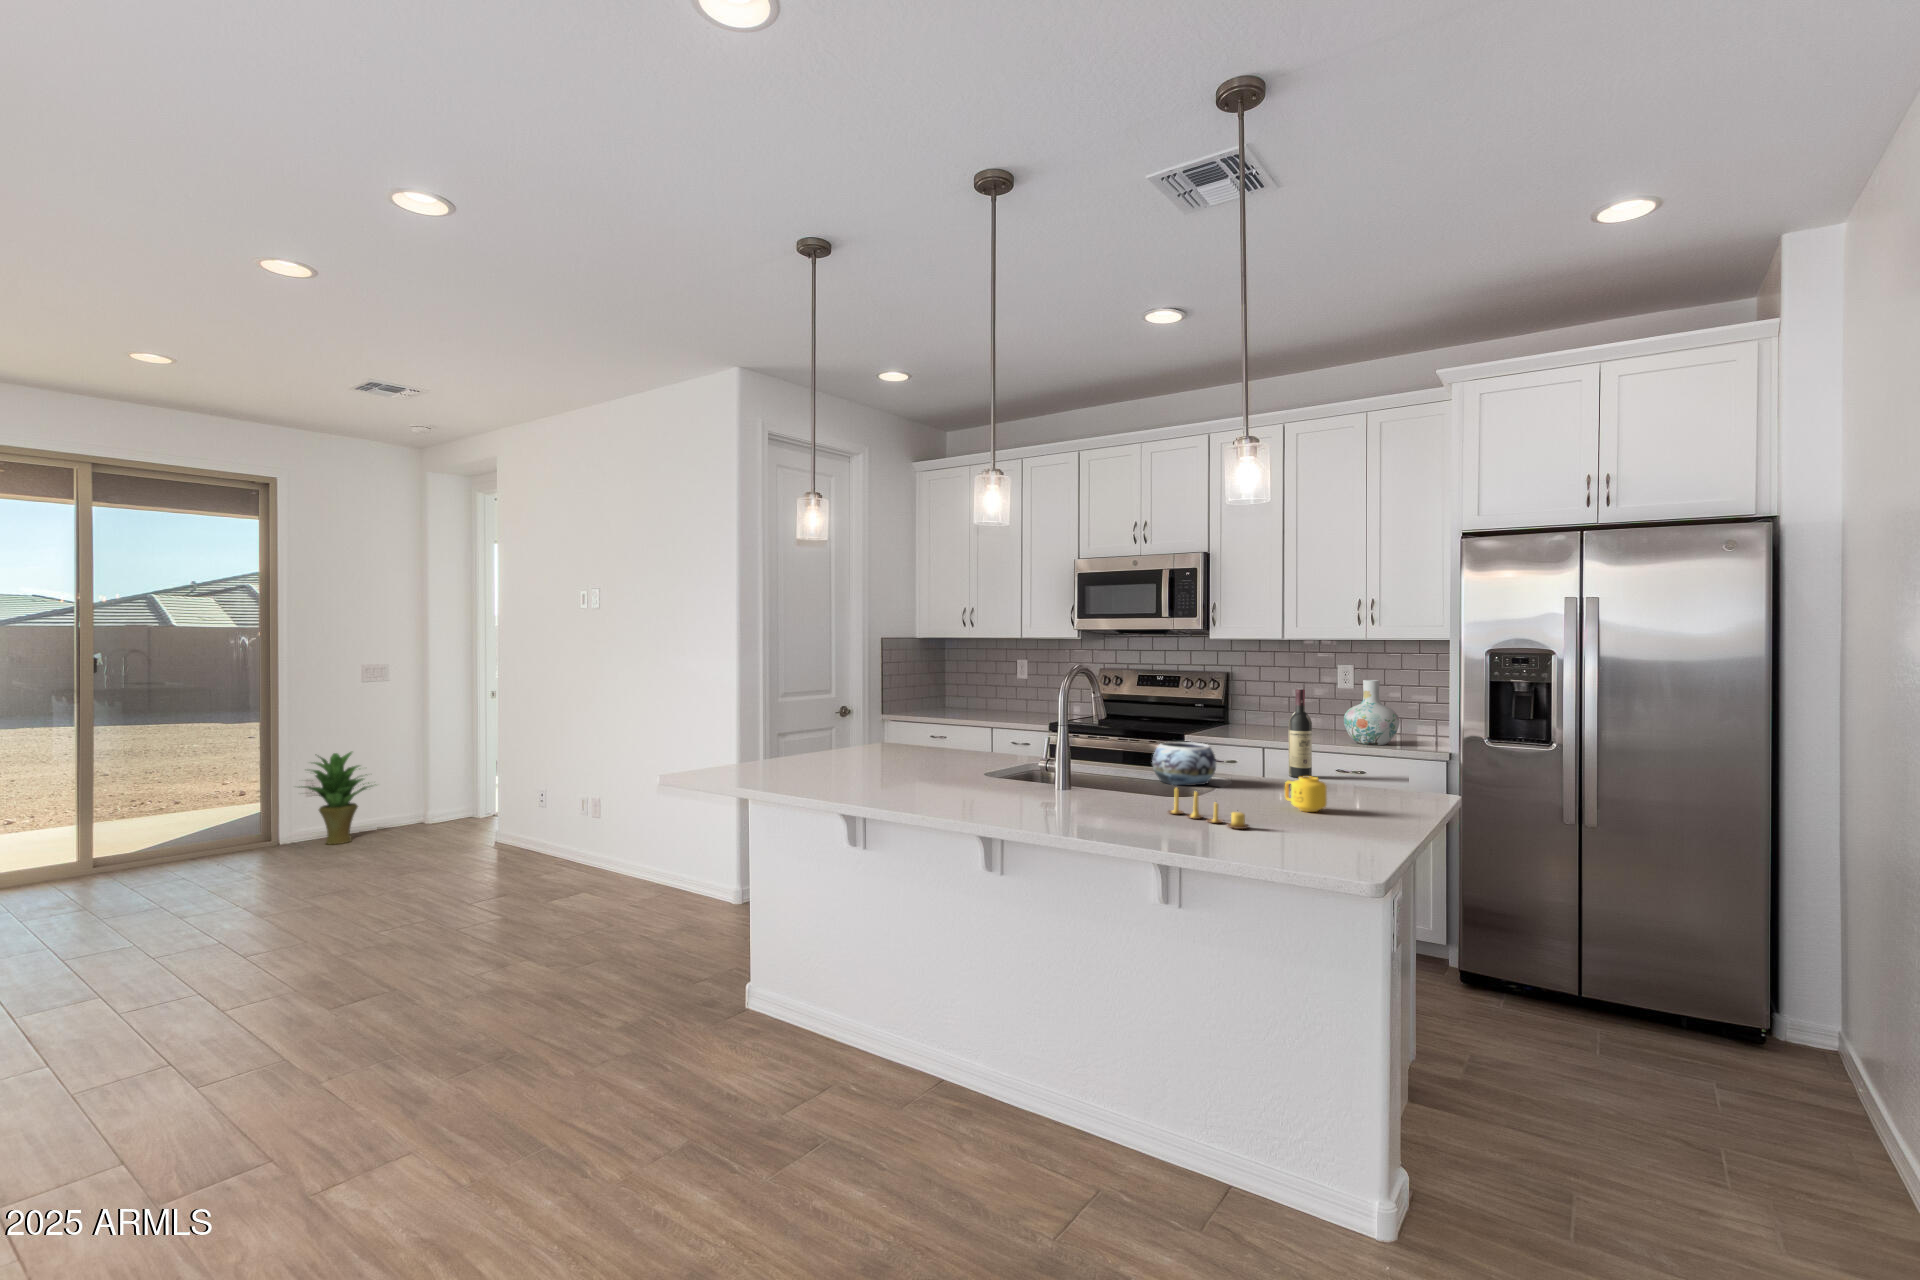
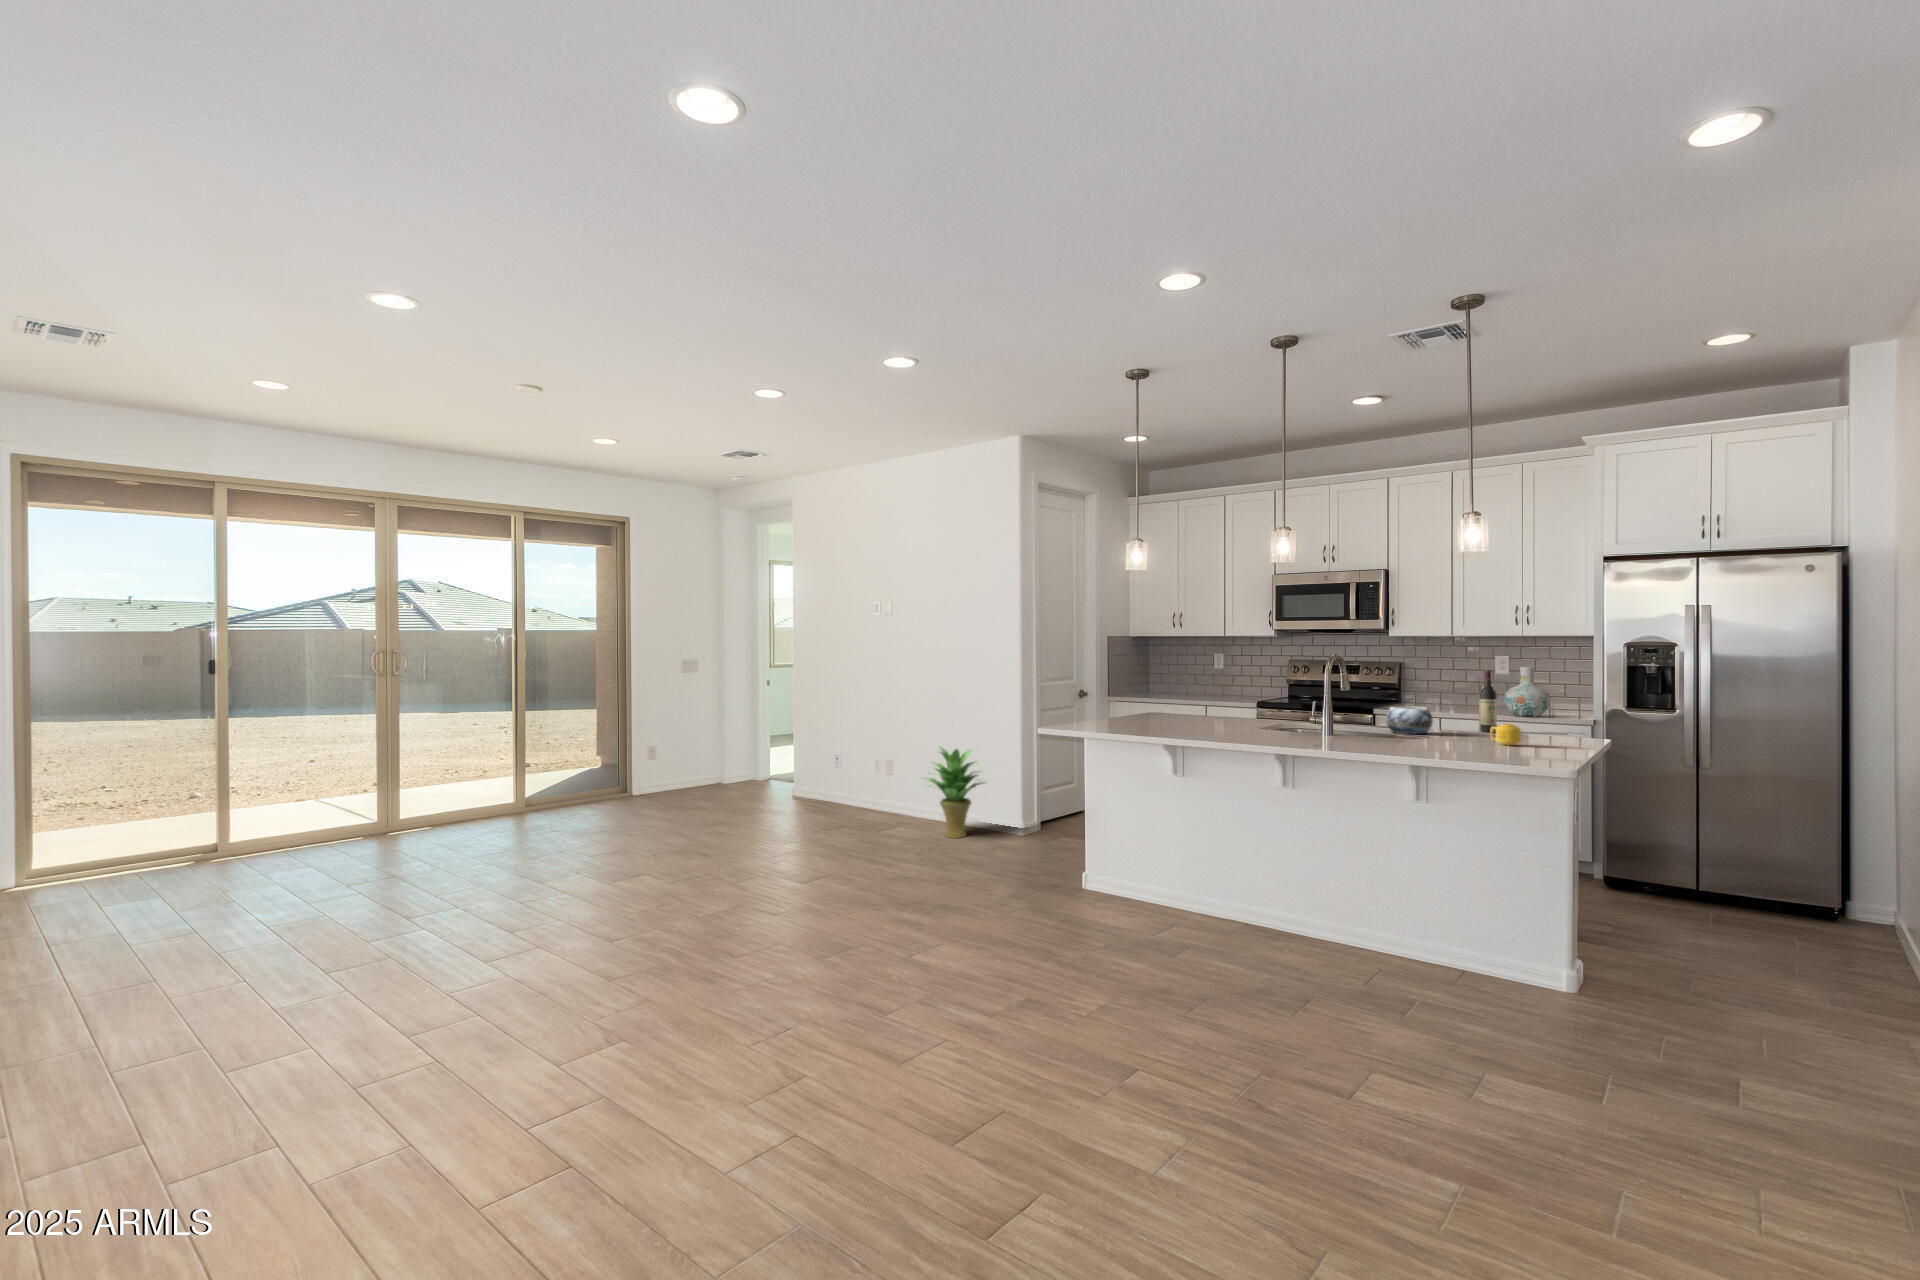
potted plant: present [299,752,369,845] -> present [928,747,983,838]
candle: present [1168,788,1249,829] -> none [1417,727,1478,751]

